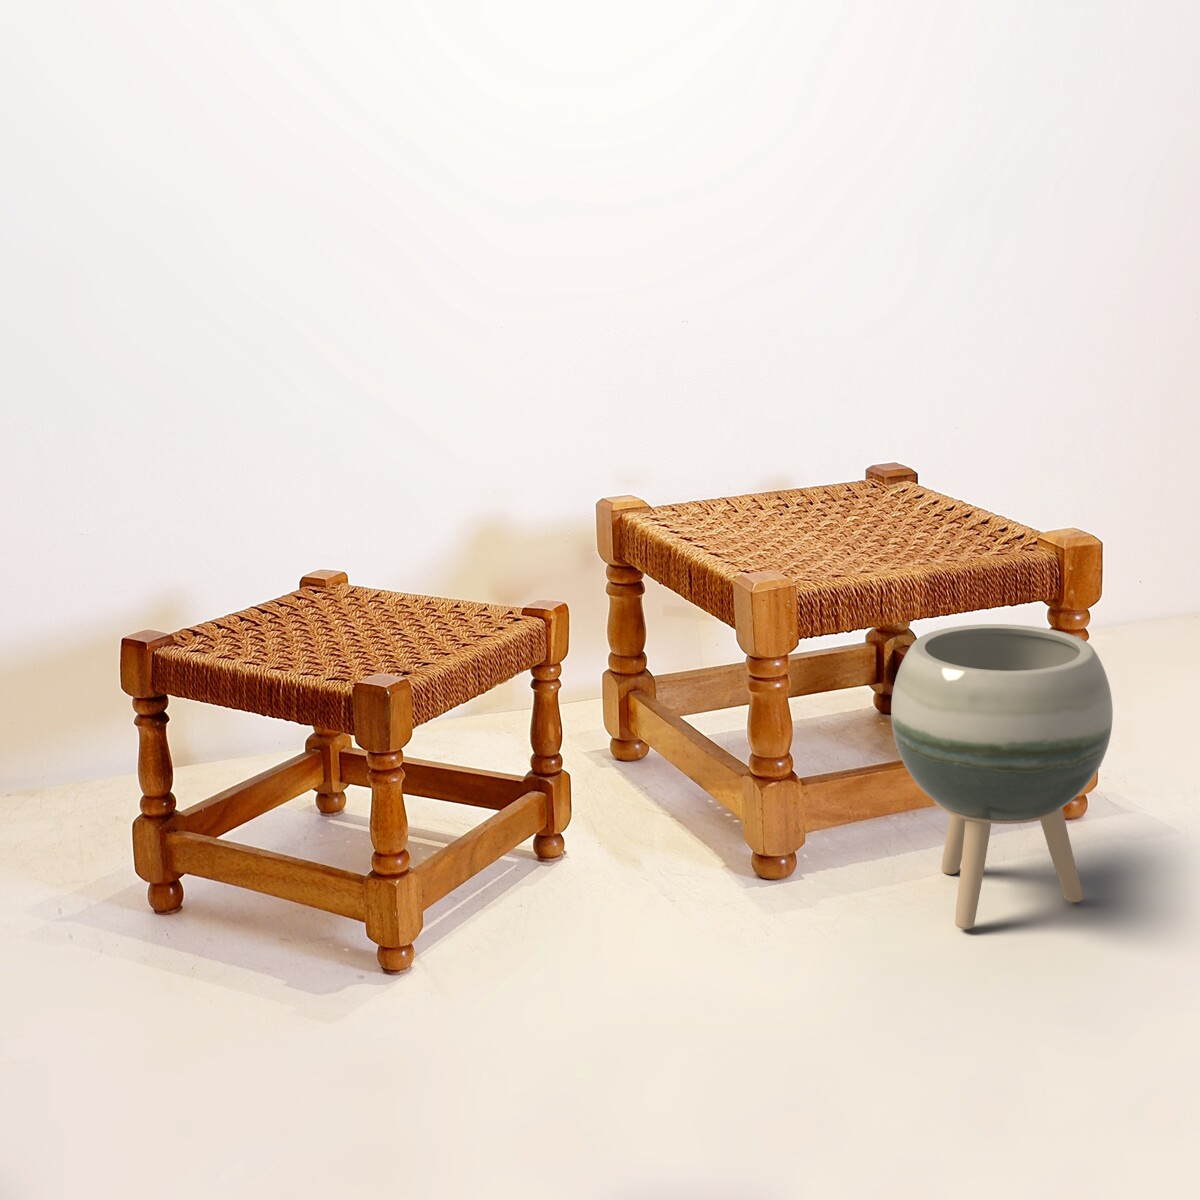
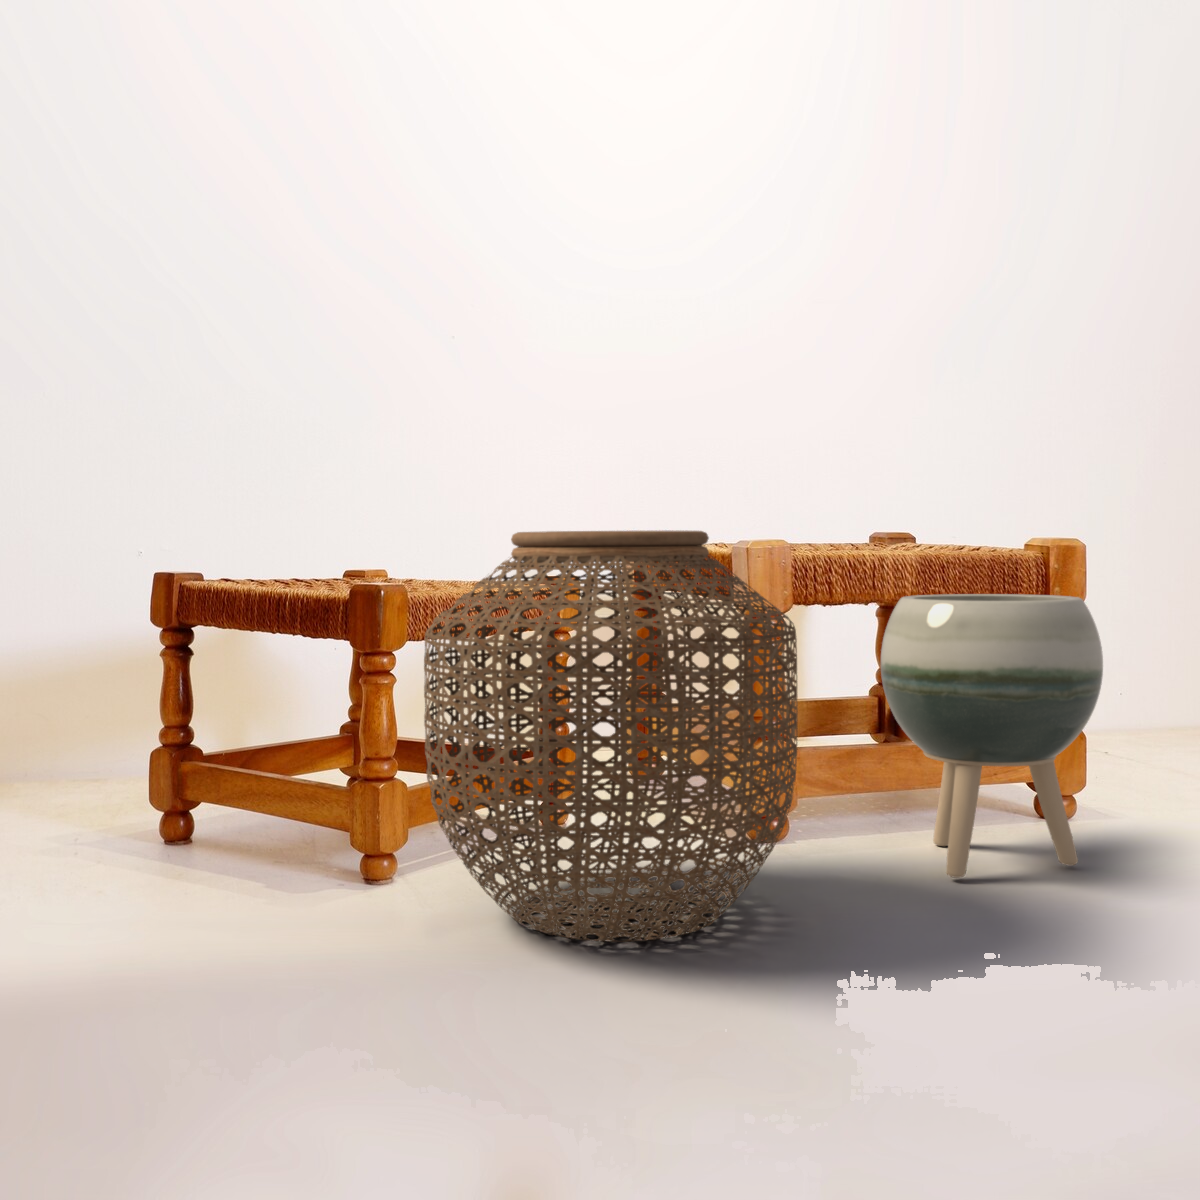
woven basket: none [446,626,816,1049] -> present [424,530,798,942]

